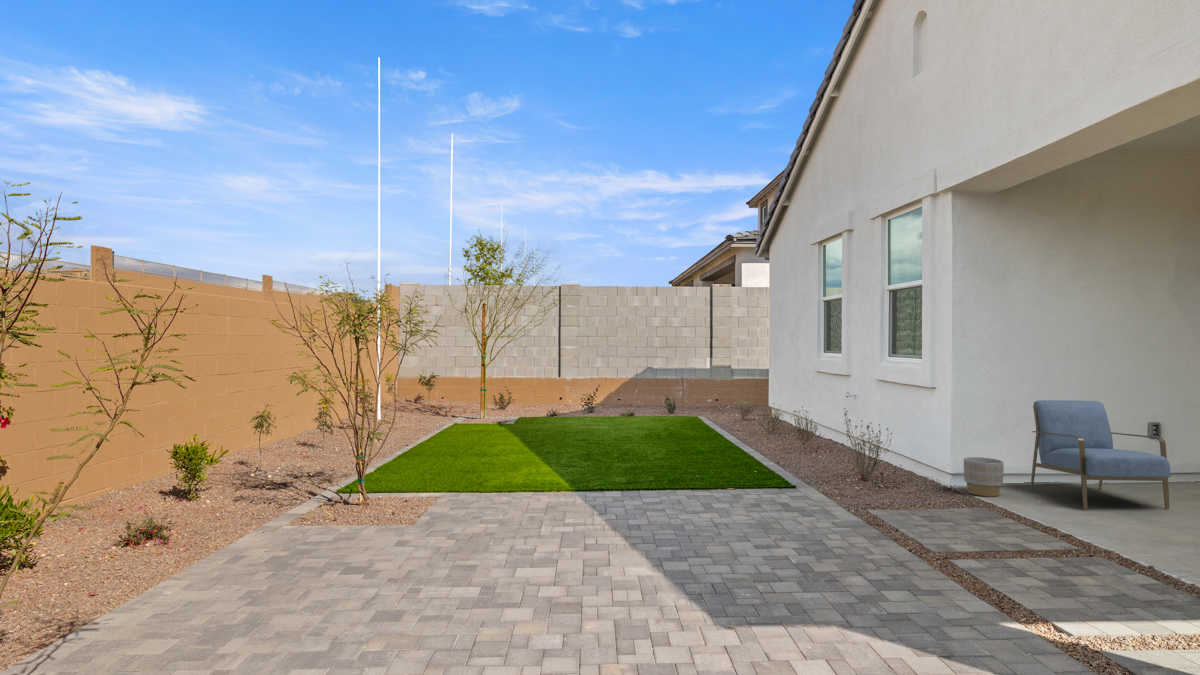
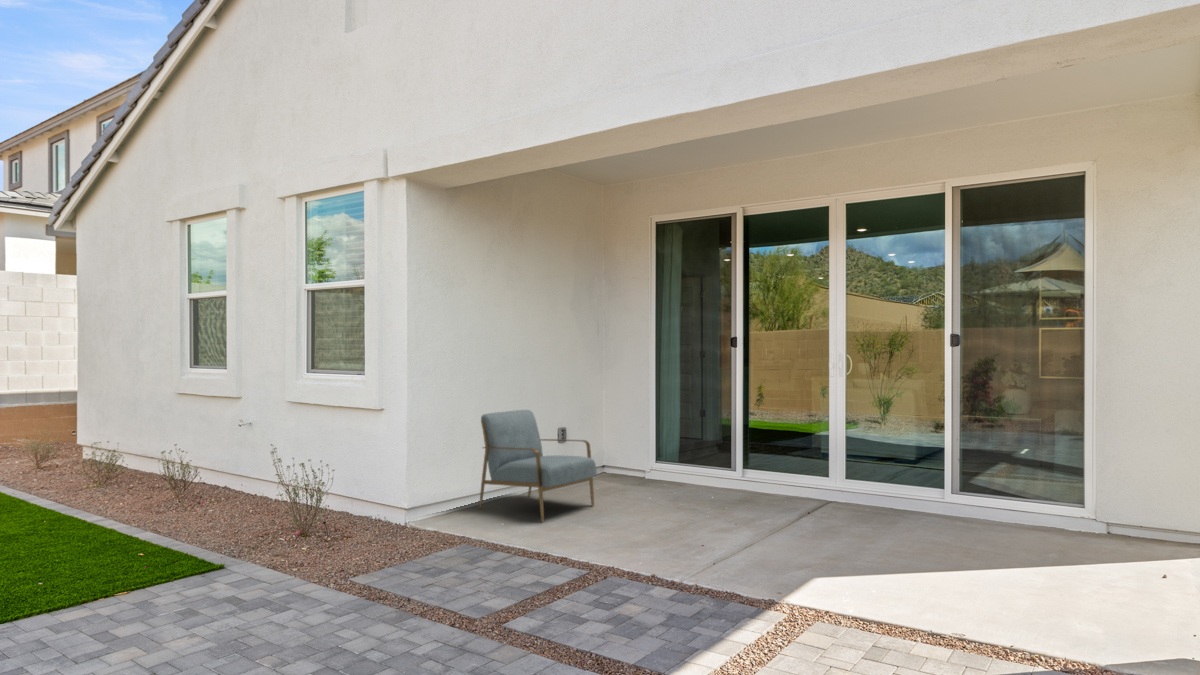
planter: present [964,457,1004,497] -> none [424,483,464,528]

